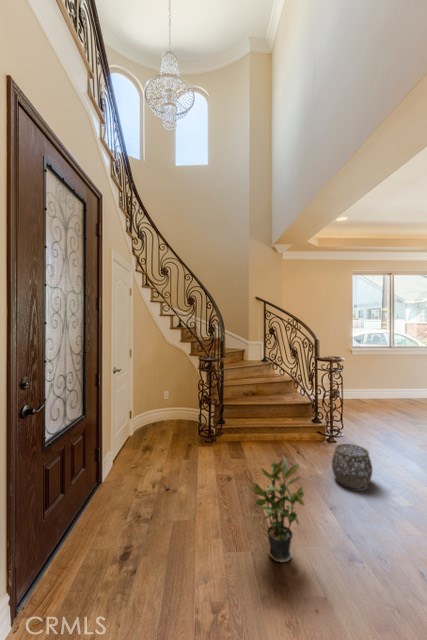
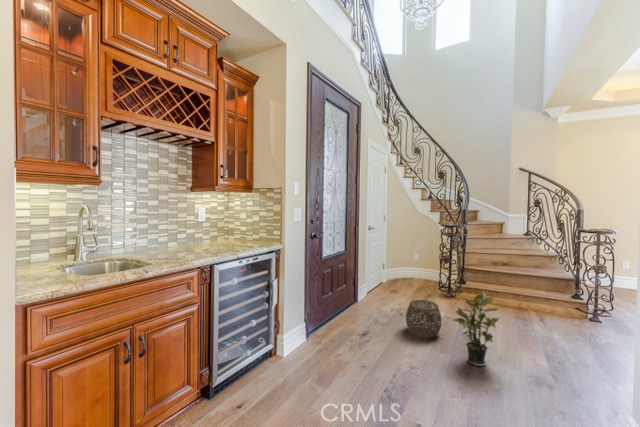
woven basket: present [332,444,372,489] -> present [406,300,442,338]

